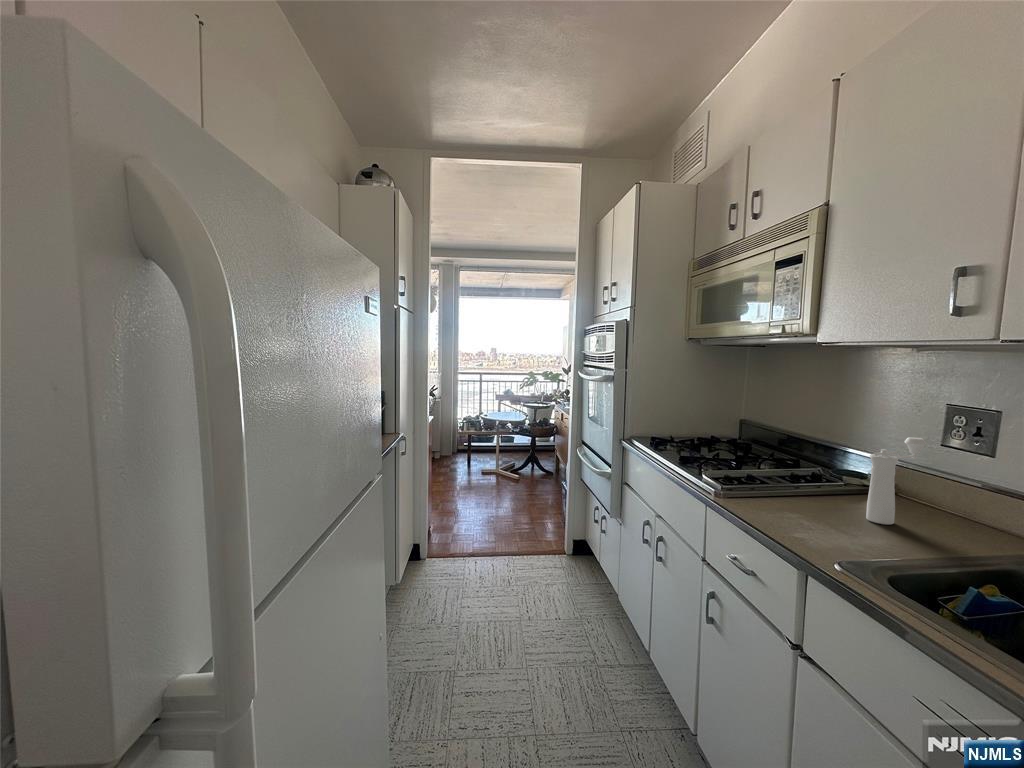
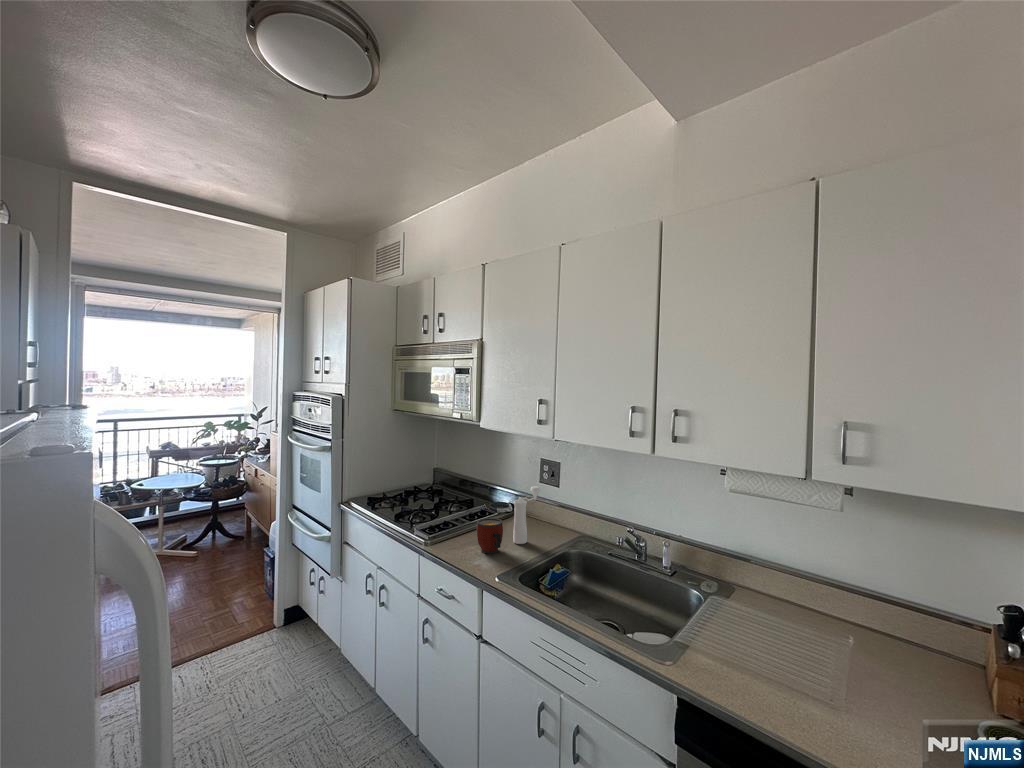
mug: none [799,473,848,527] -> present [477,518,503,554]

